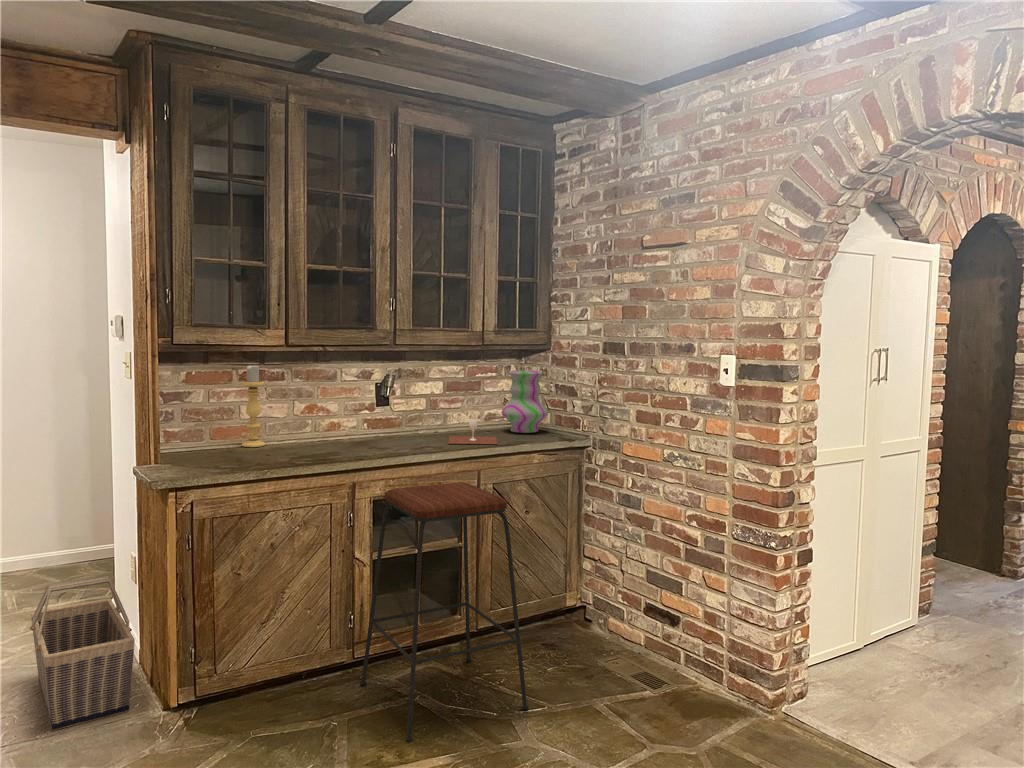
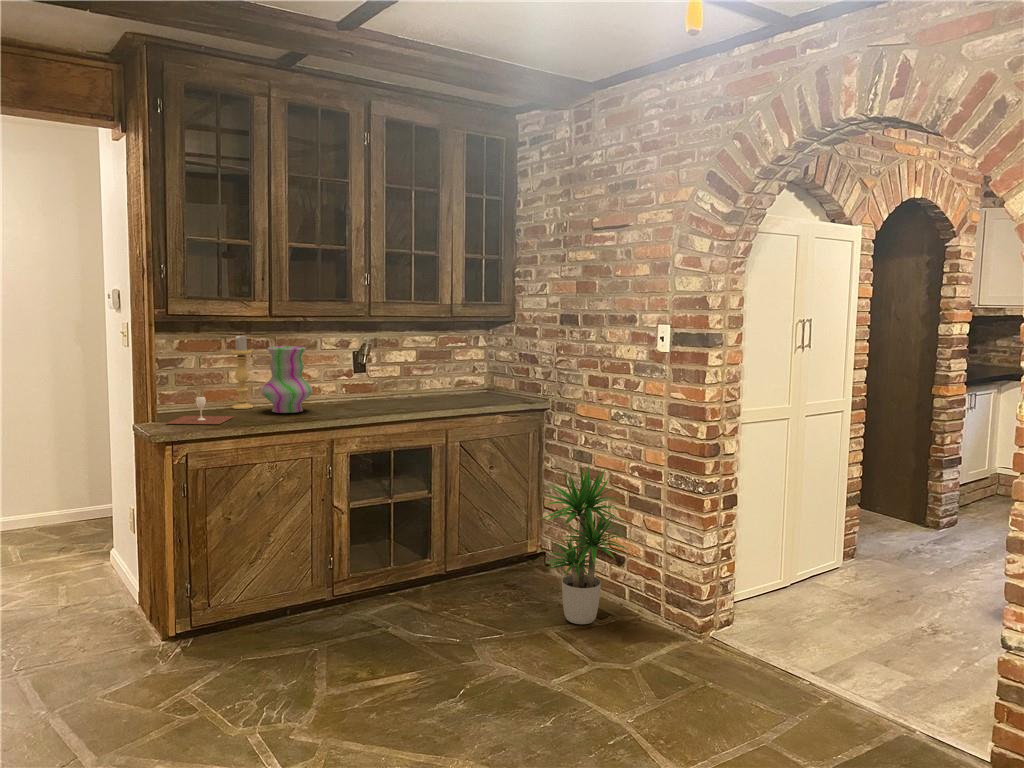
vase: present [502,370,548,433] -> present [261,346,313,413]
wine glass: present [448,418,497,444] -> present [166,397,234,424]
bar stool: present [360,482,528,743] -> none [340,439,487,662]
potted plant: none [582,510,694,696] -> present [540,465,628,624]
basket: present [29,575,135,731] -> none [44,522,139,655]

